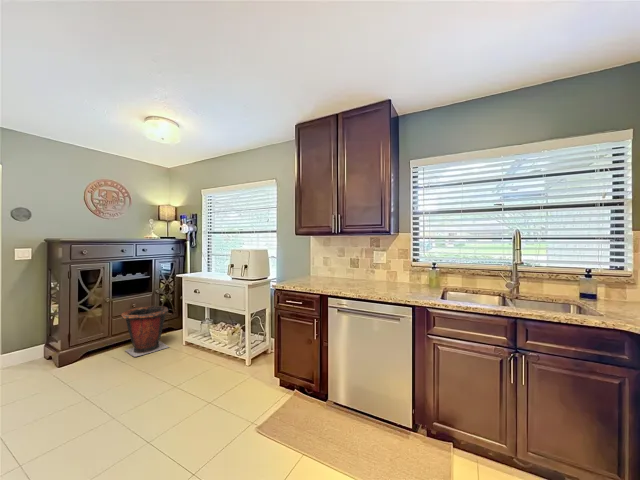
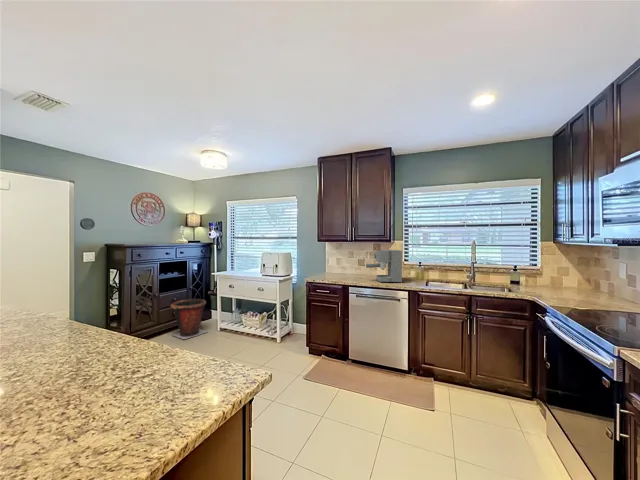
coffee maker: none [354,245,405,292] -> present [366,250,402,282]

